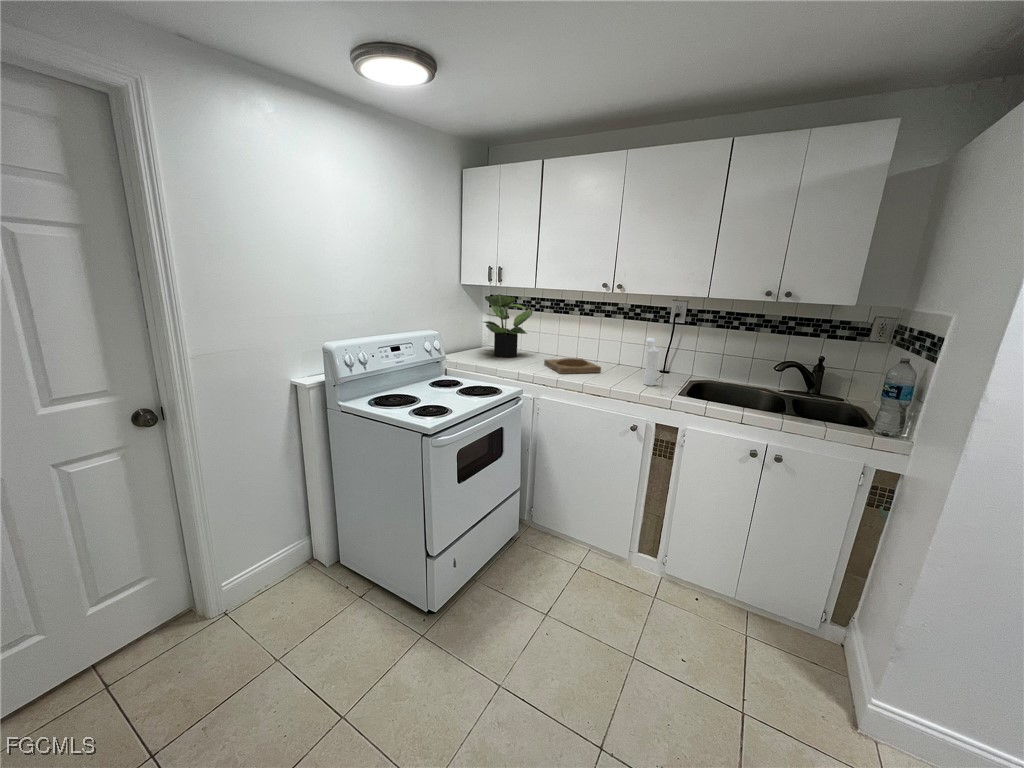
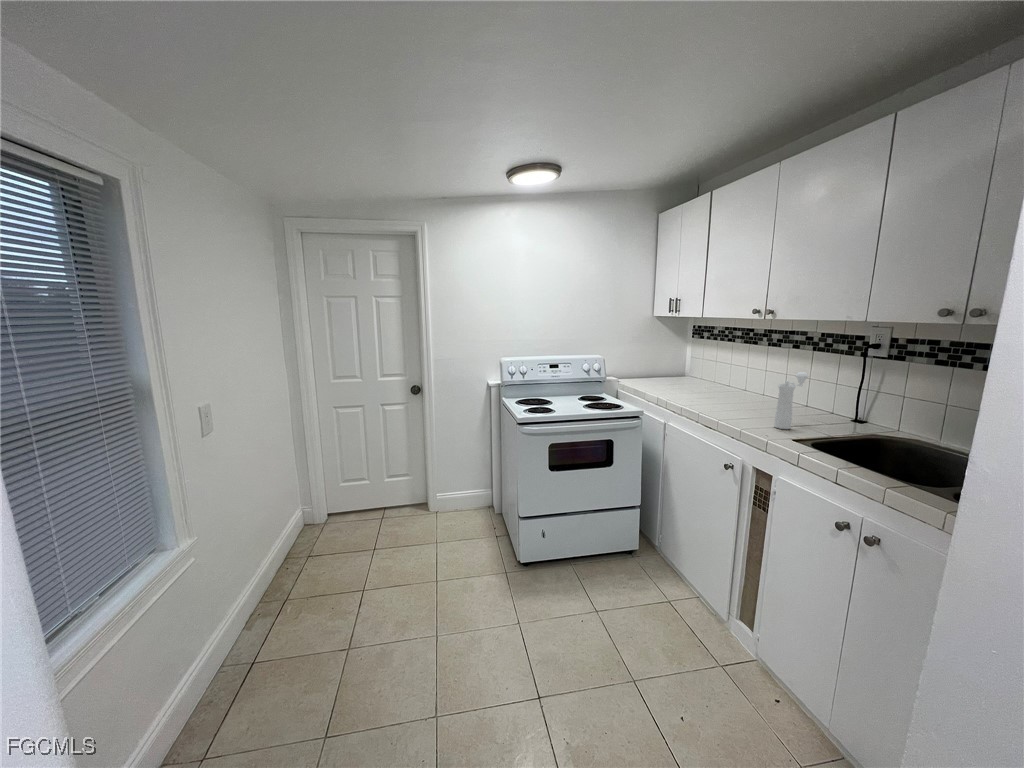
potted plant: present [484,294,532,357] -> none [657,323,716,387]
tray: present [544,358,601,374] -> none [695,391,753,410]

